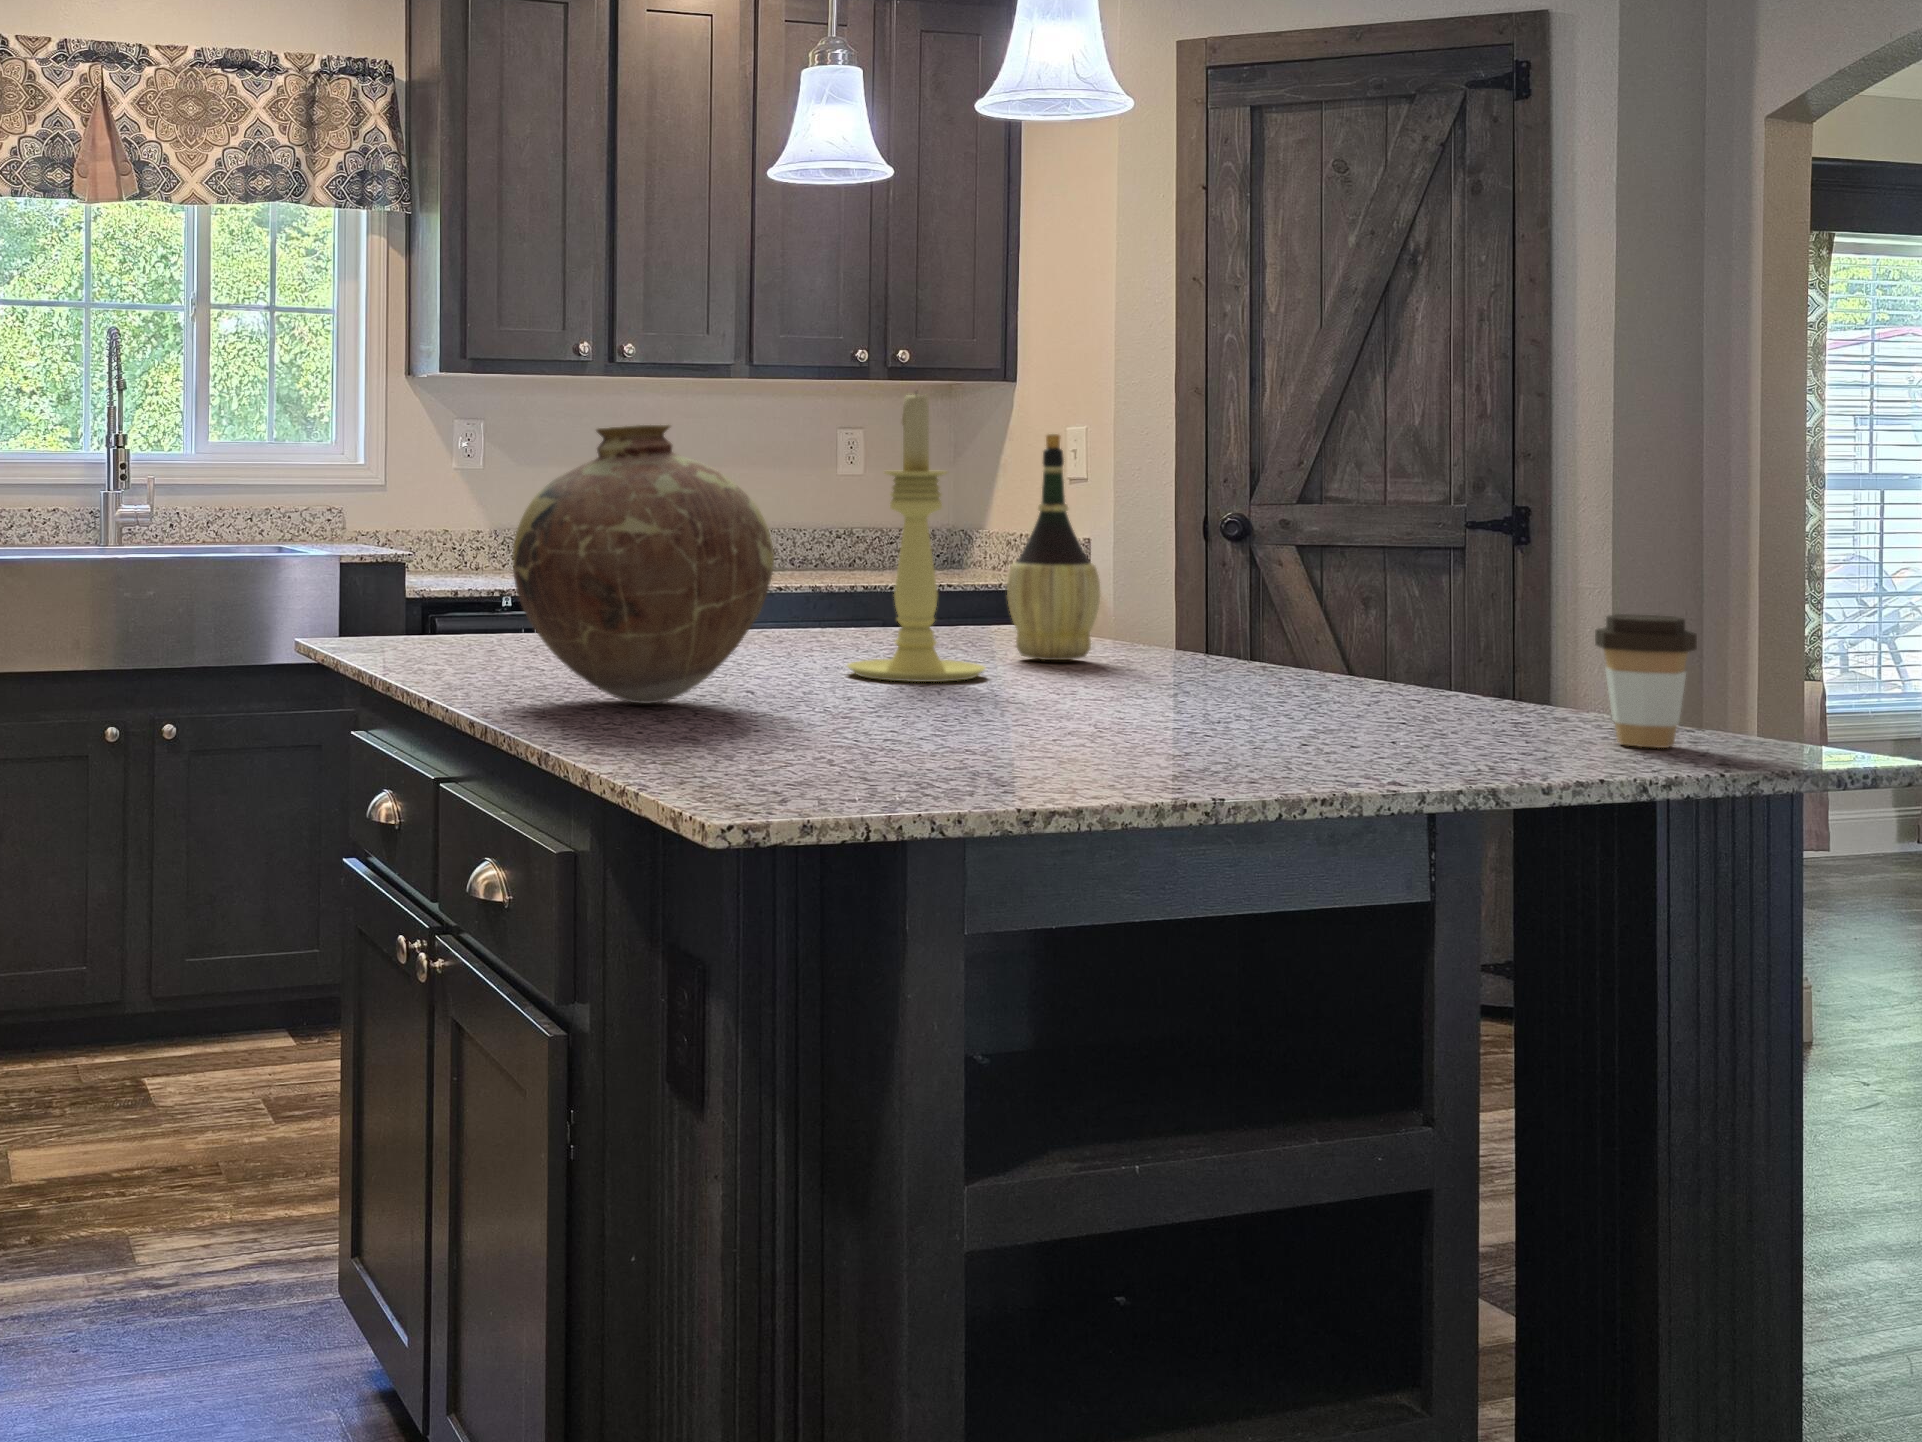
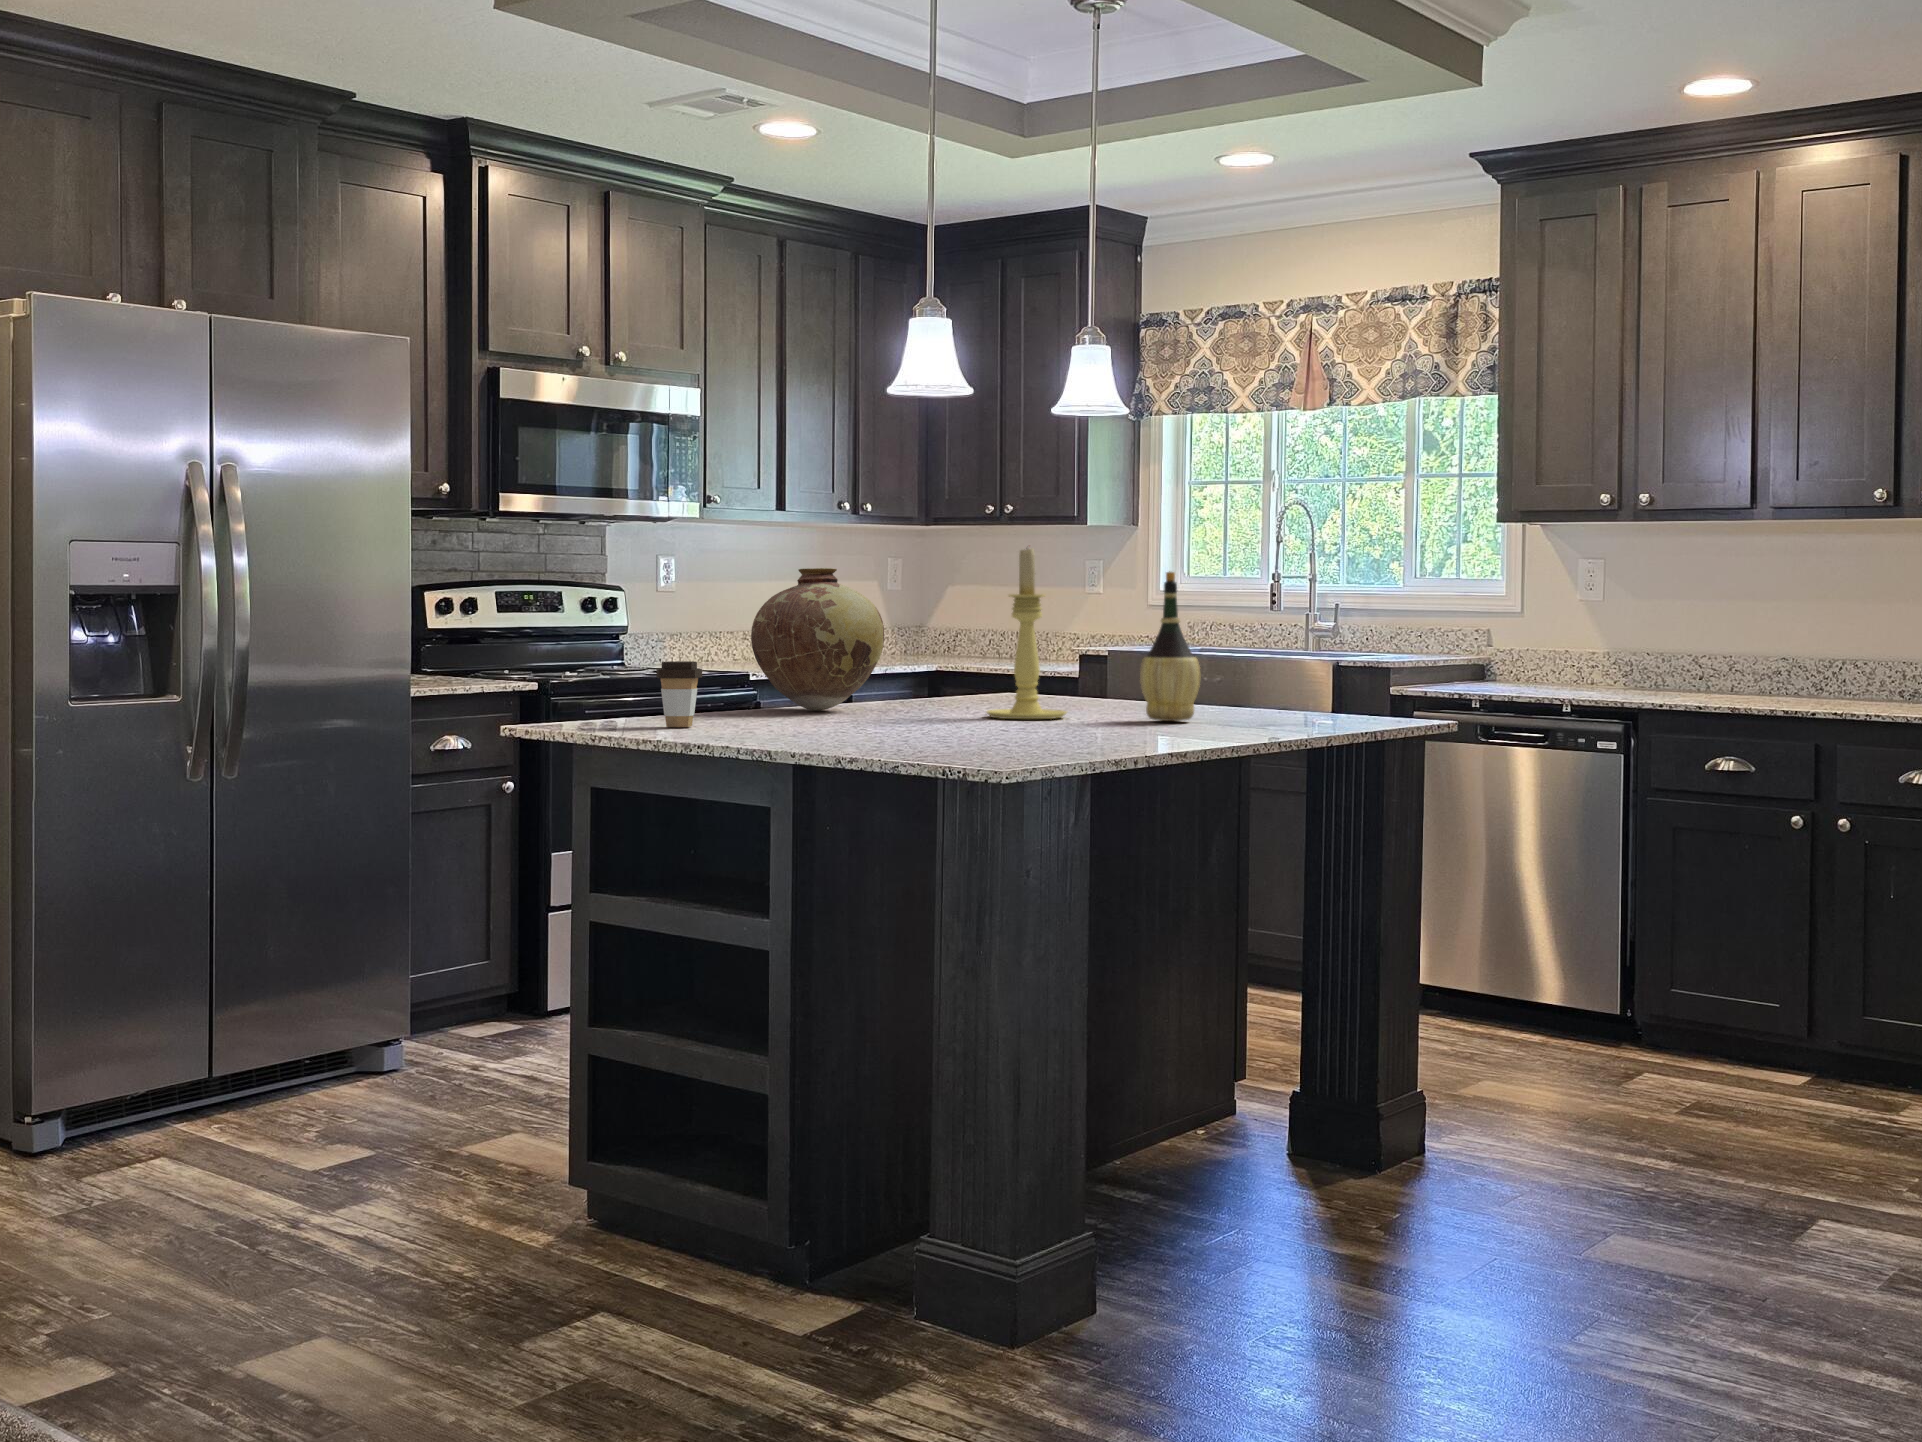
coffee cup: present [1595,614,1697,748] -> present [656,661,702,727]

